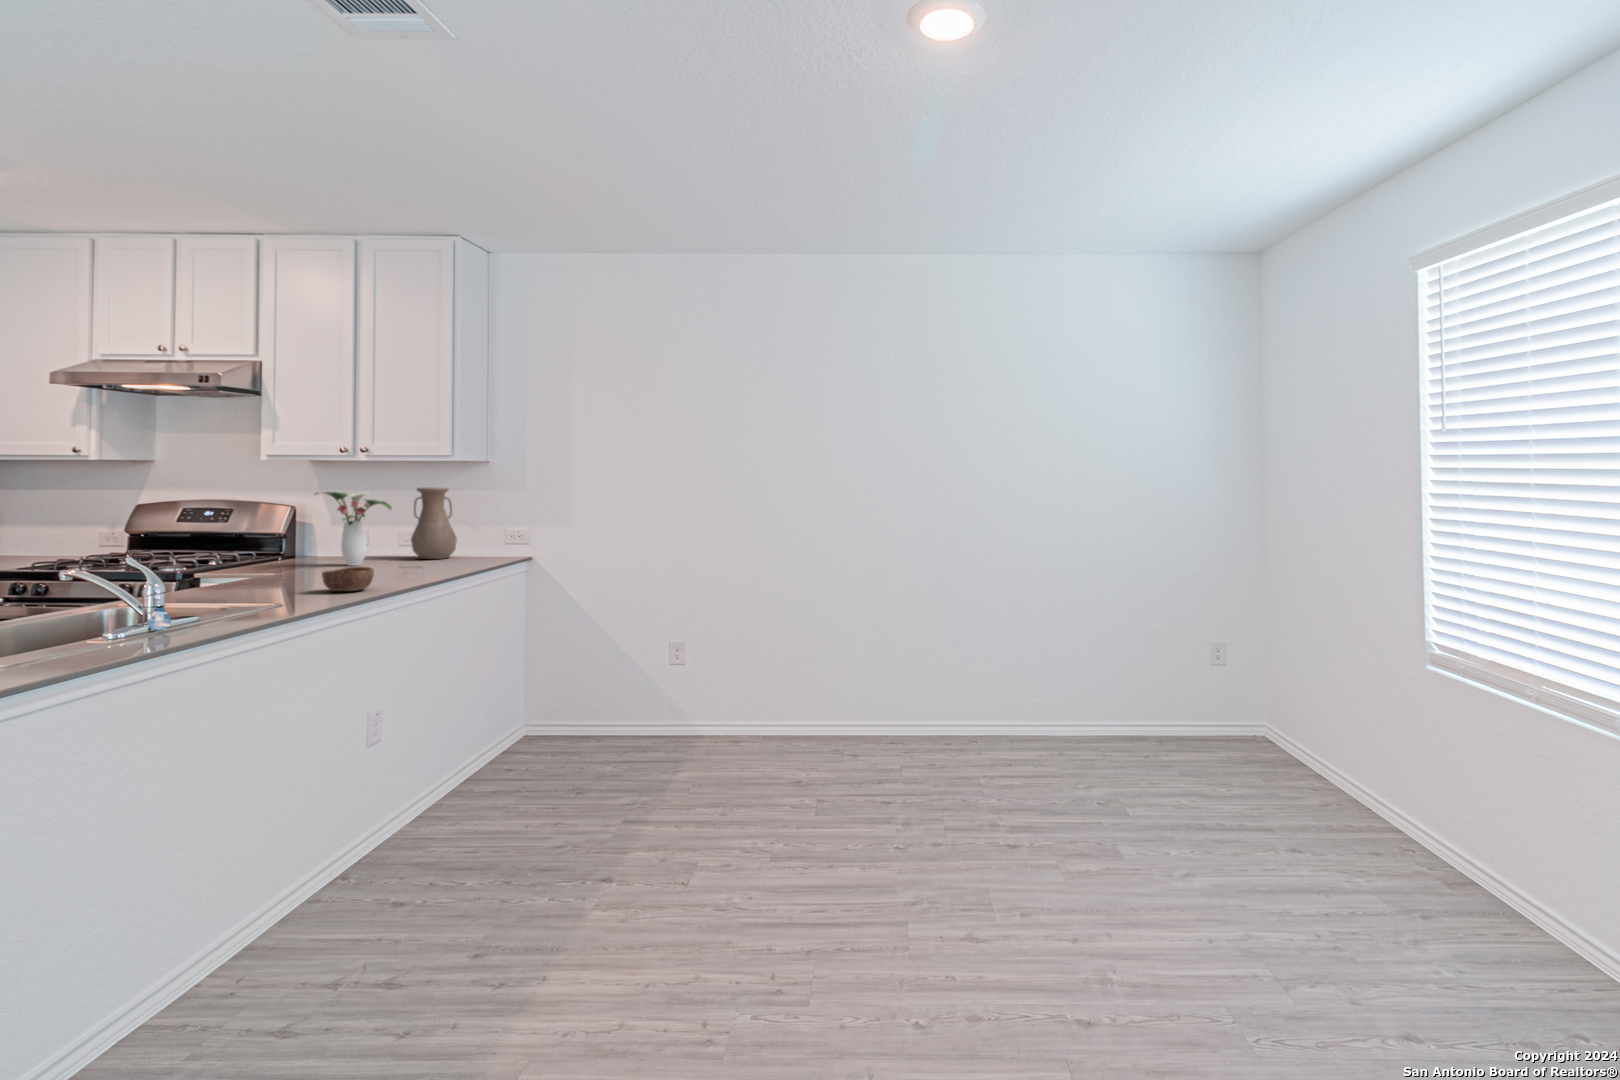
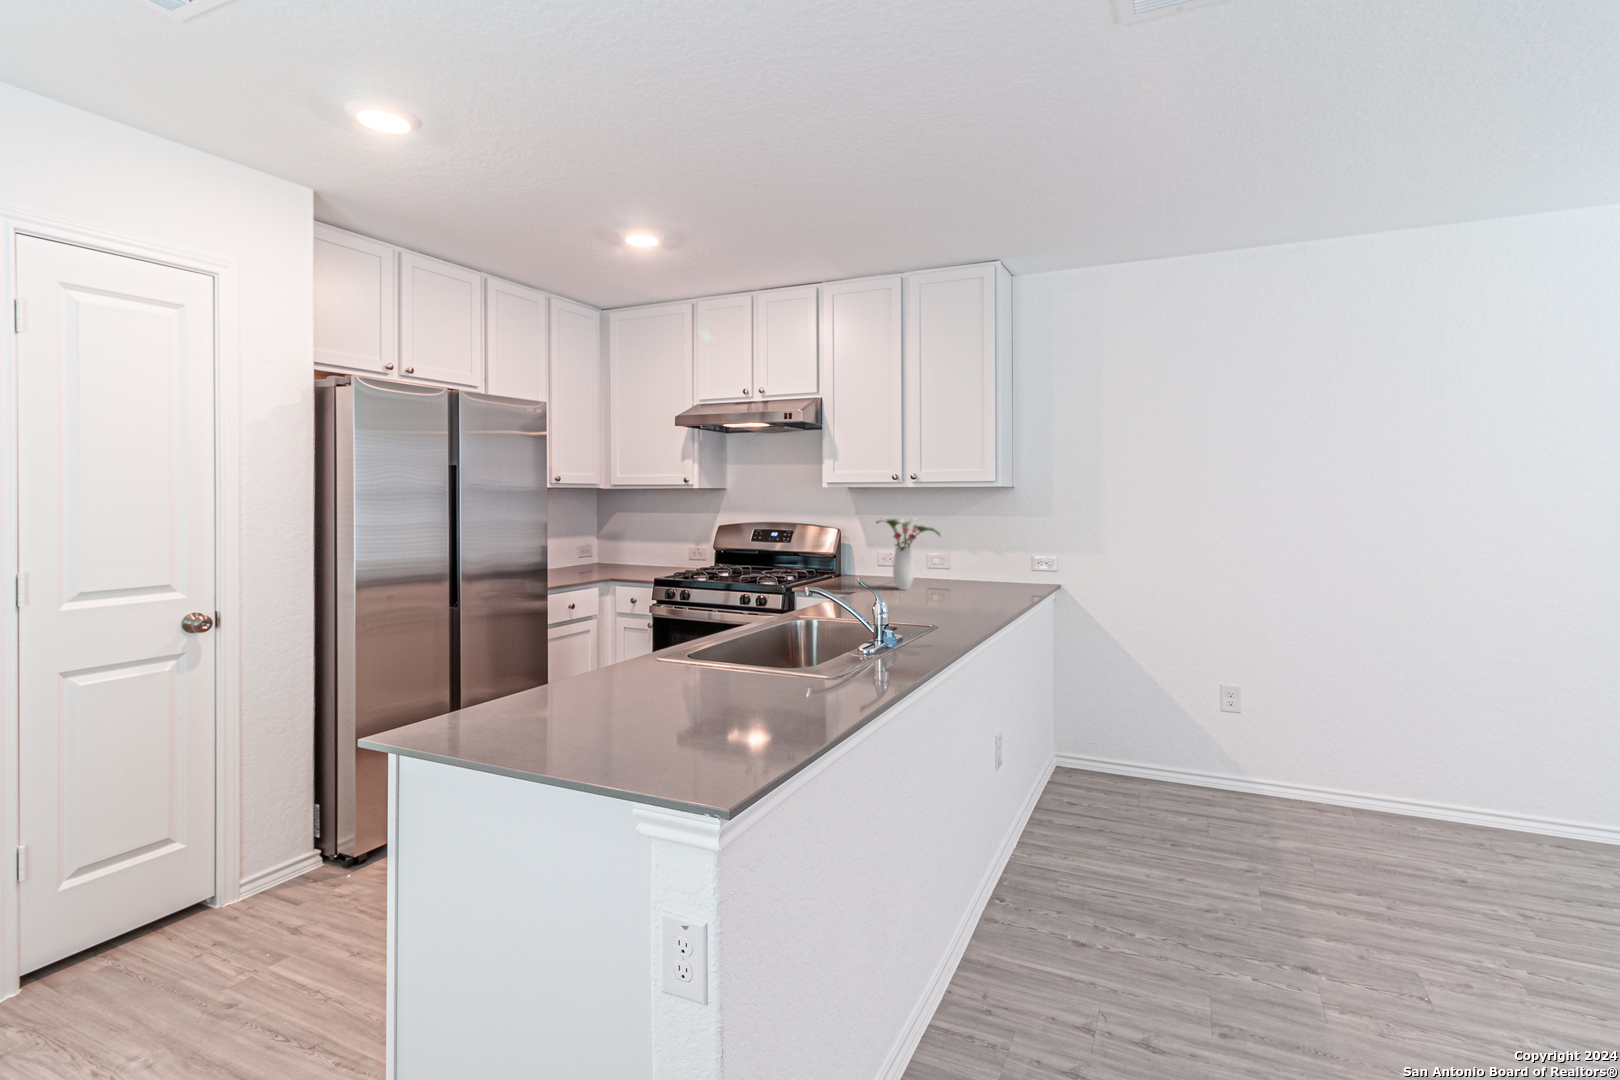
vase: present [411,488,457,559] -> none [947,511,990,583]
bowl: present [322,567,374,591] -> none [917,604,963,629]

